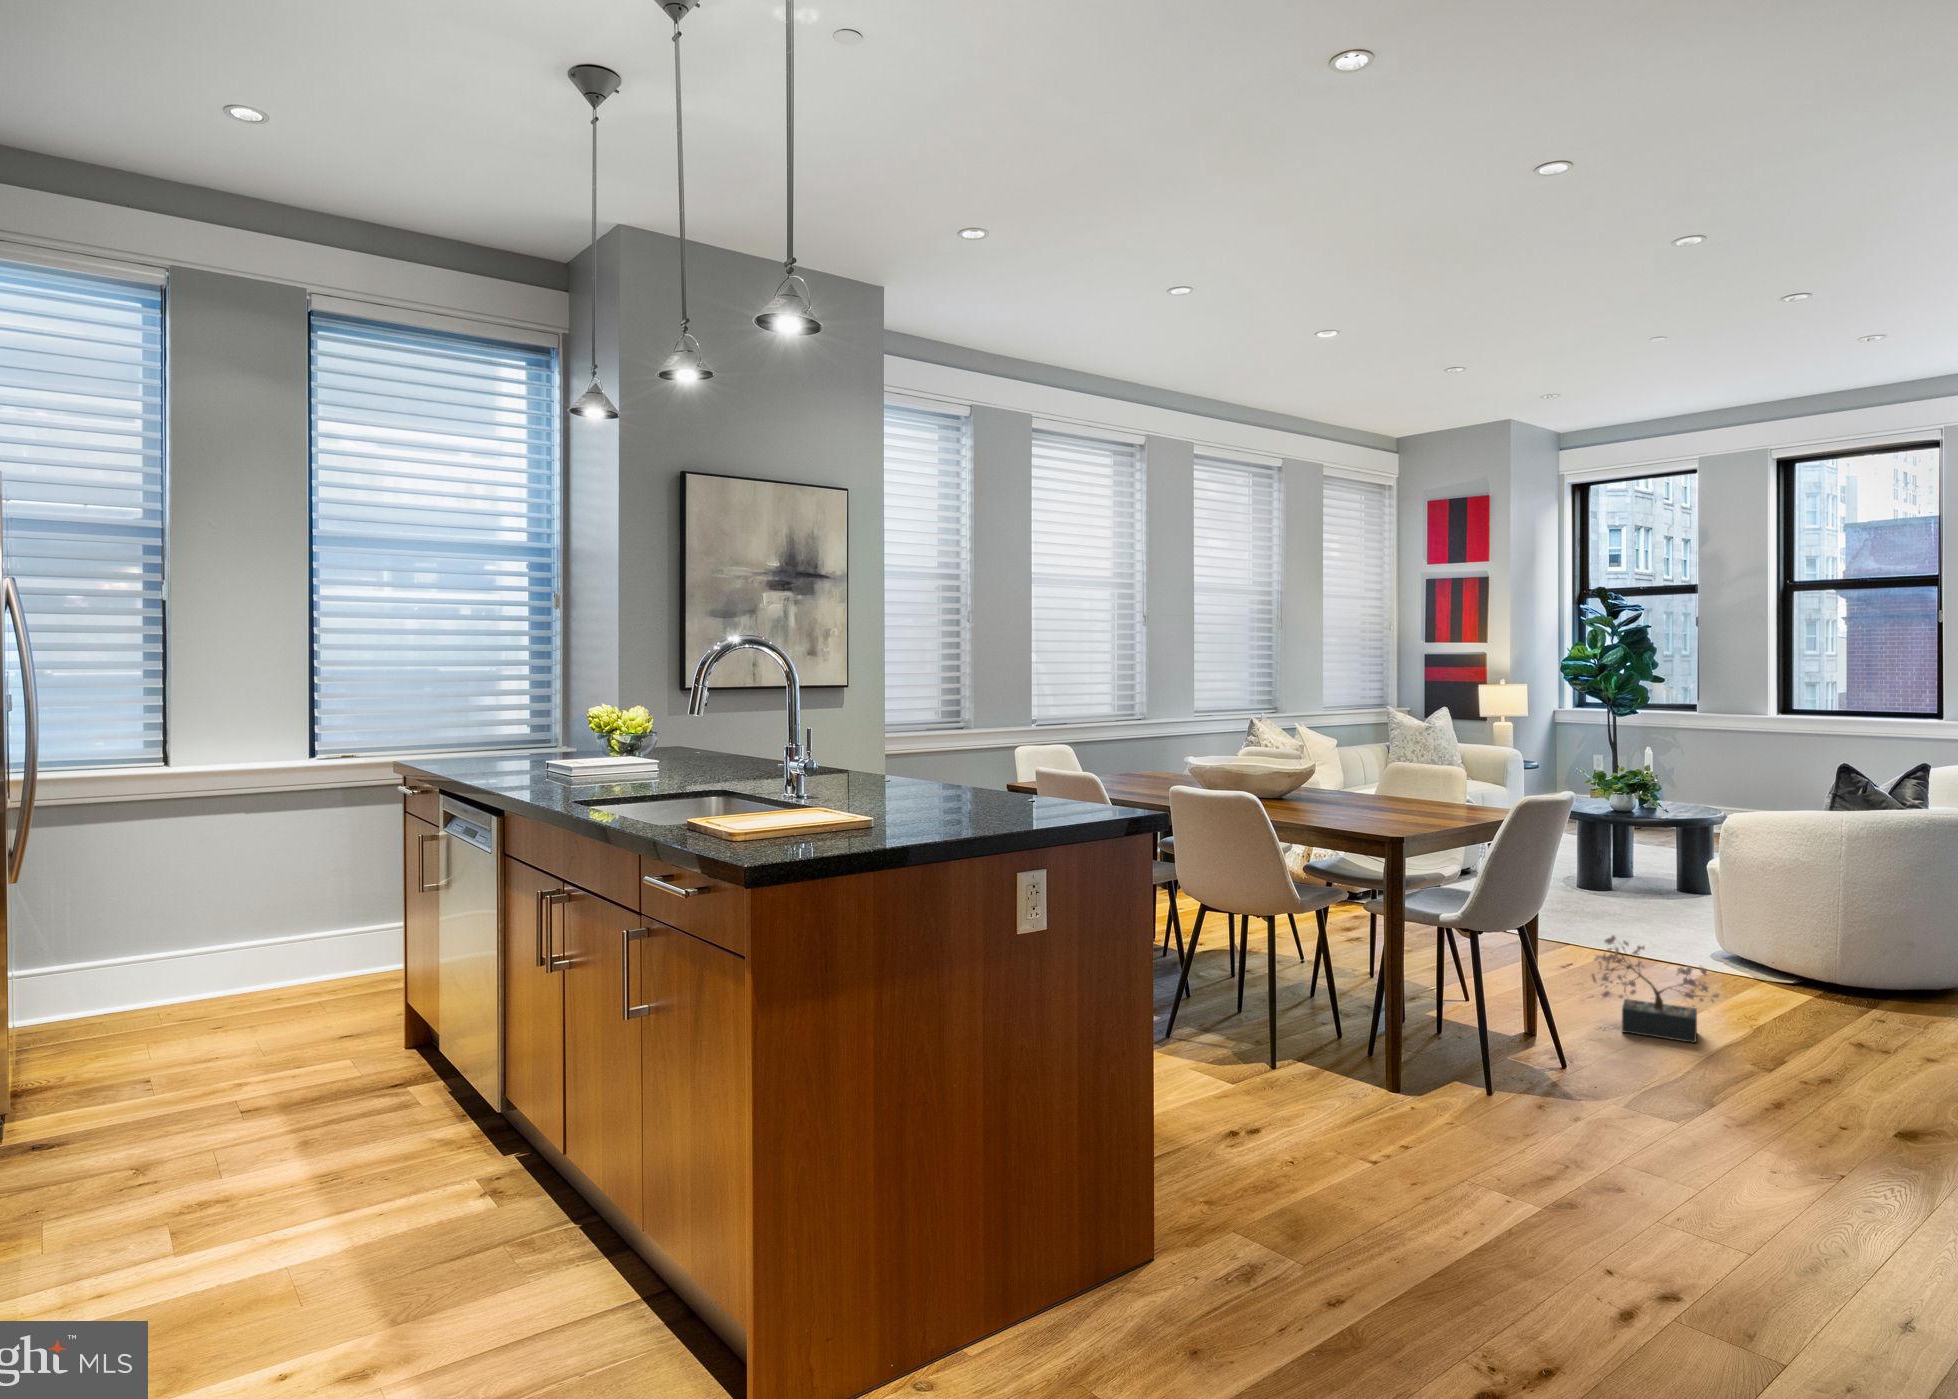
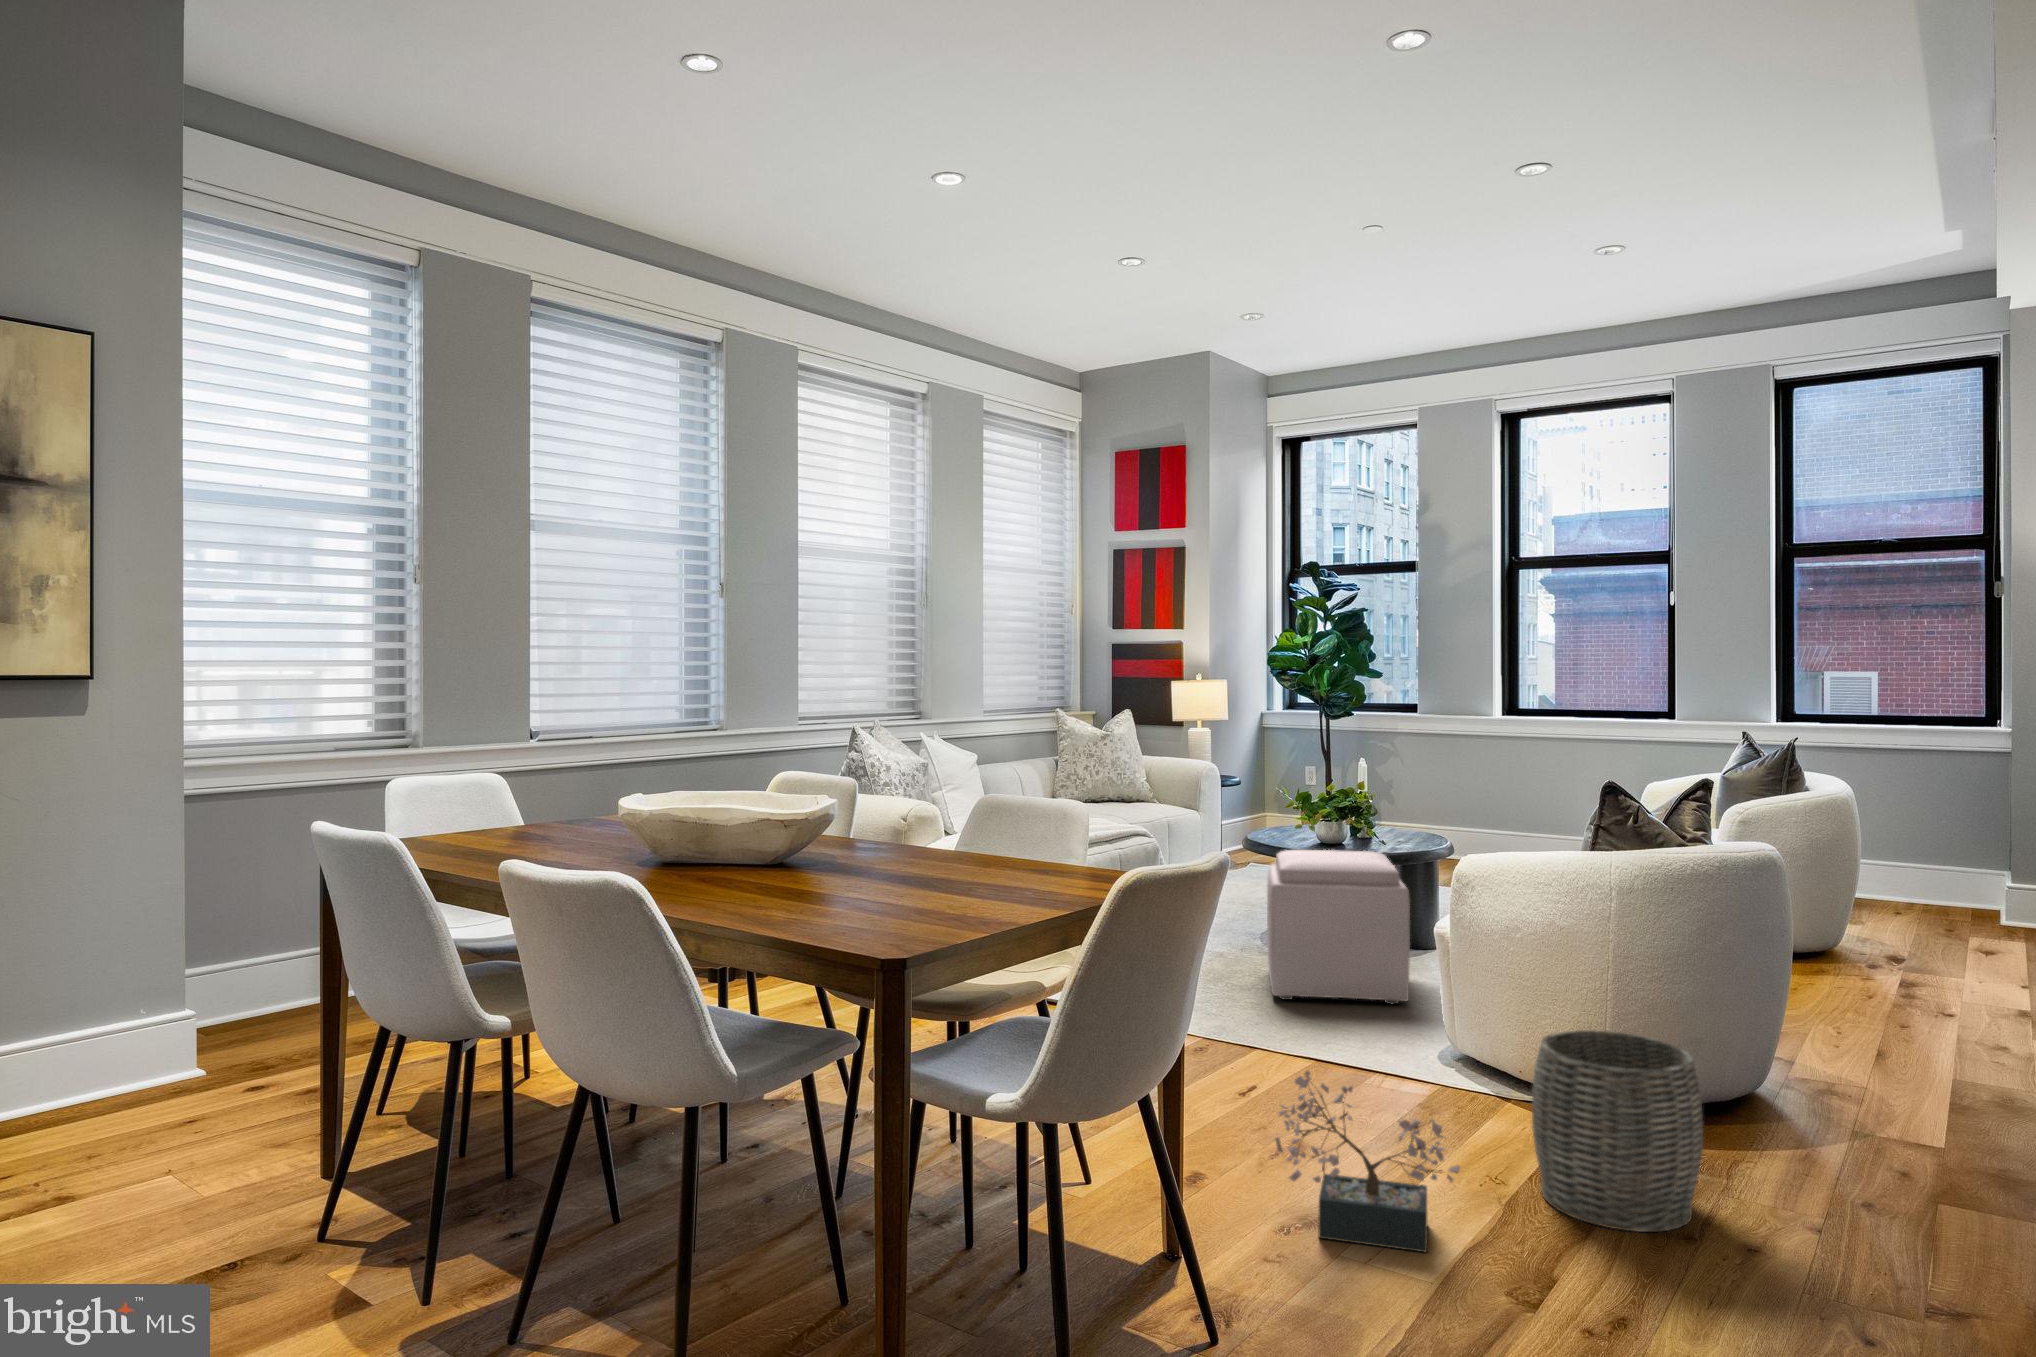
ottoman: none [1570,813,1688,927] -> present [1267,850,1410,1004]
woven basket: none [1775,924,1900,1047] -> present [1532,1030,1703,1232]

